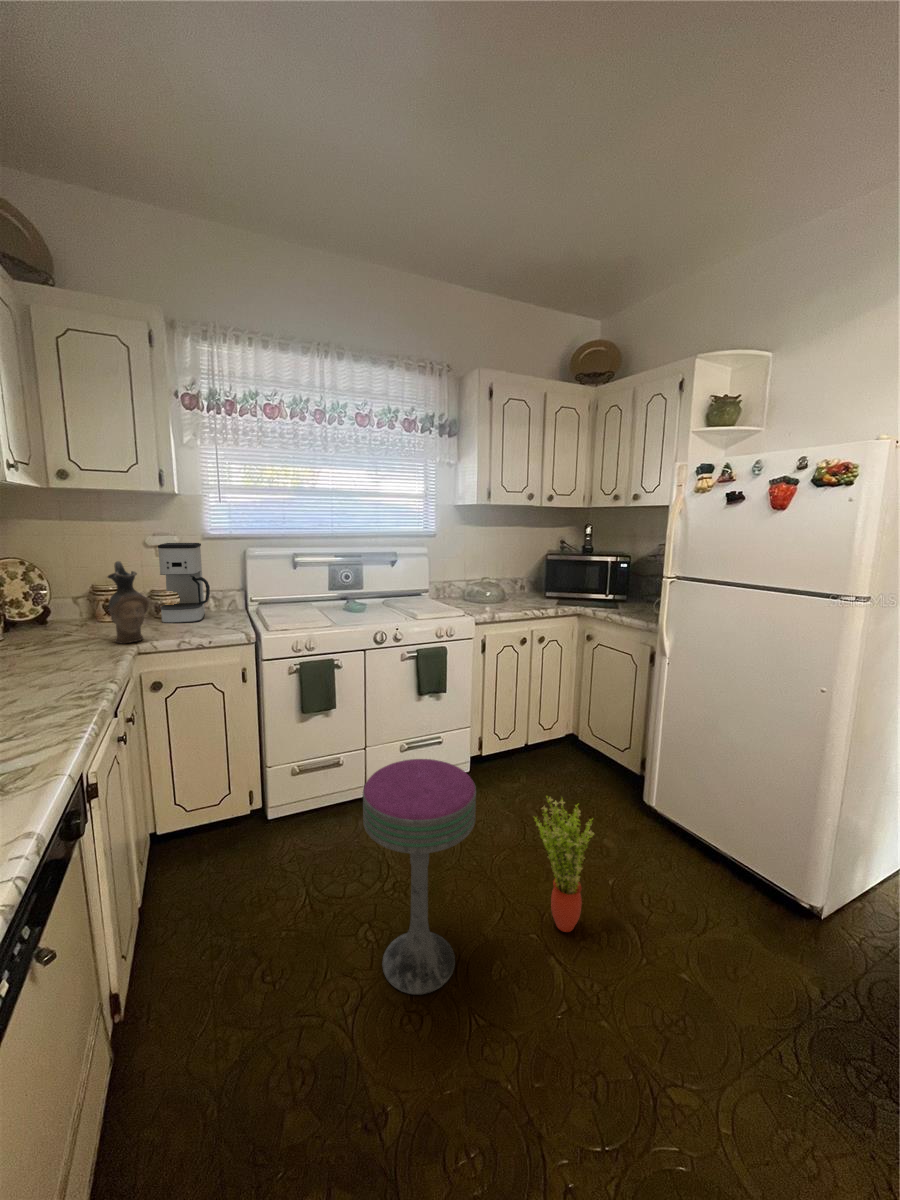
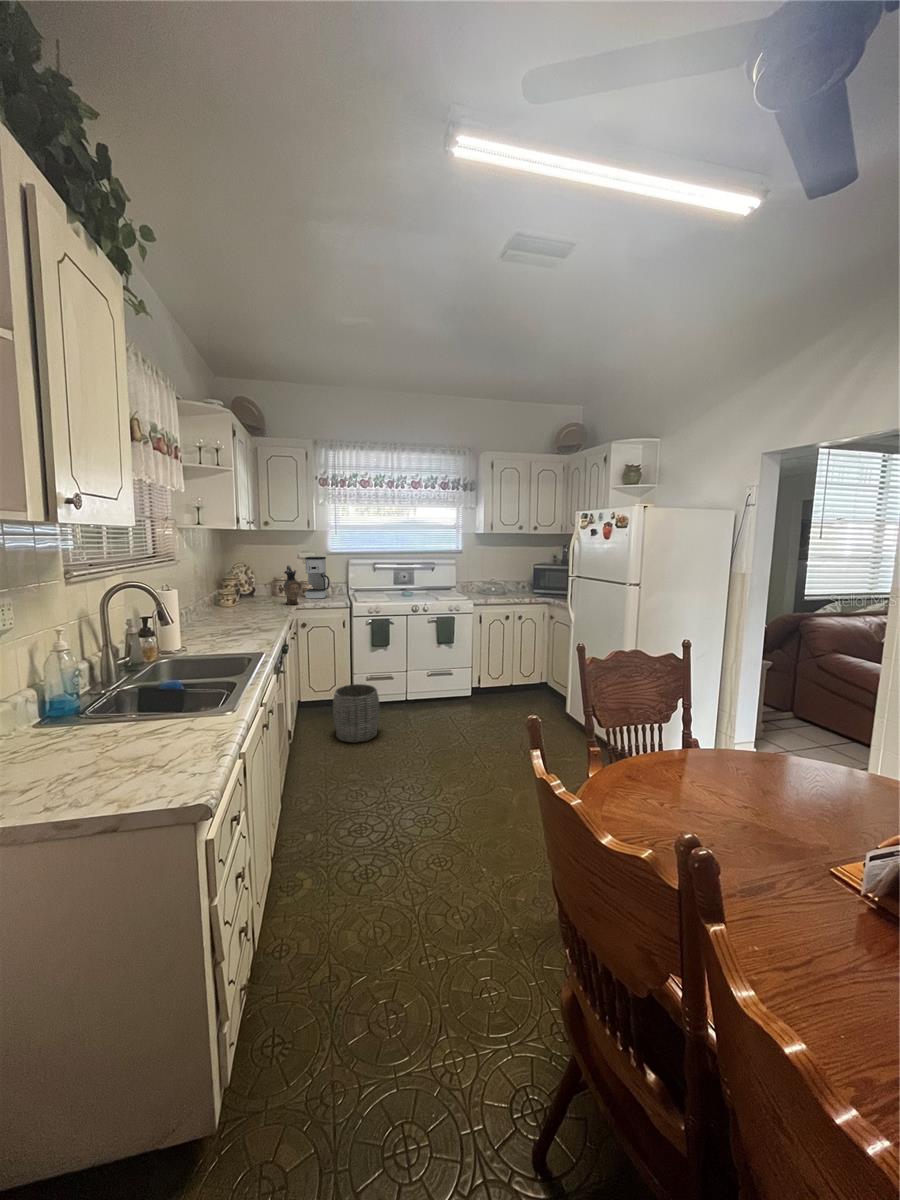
bar stool: present [363,759,476,995] -> none [387,658,438,759]
potted plant: present [535,798,594,932] -> none [471,681,501,751]
woven basket: none [230,805,332,950] -> present [333,684,380,743]

